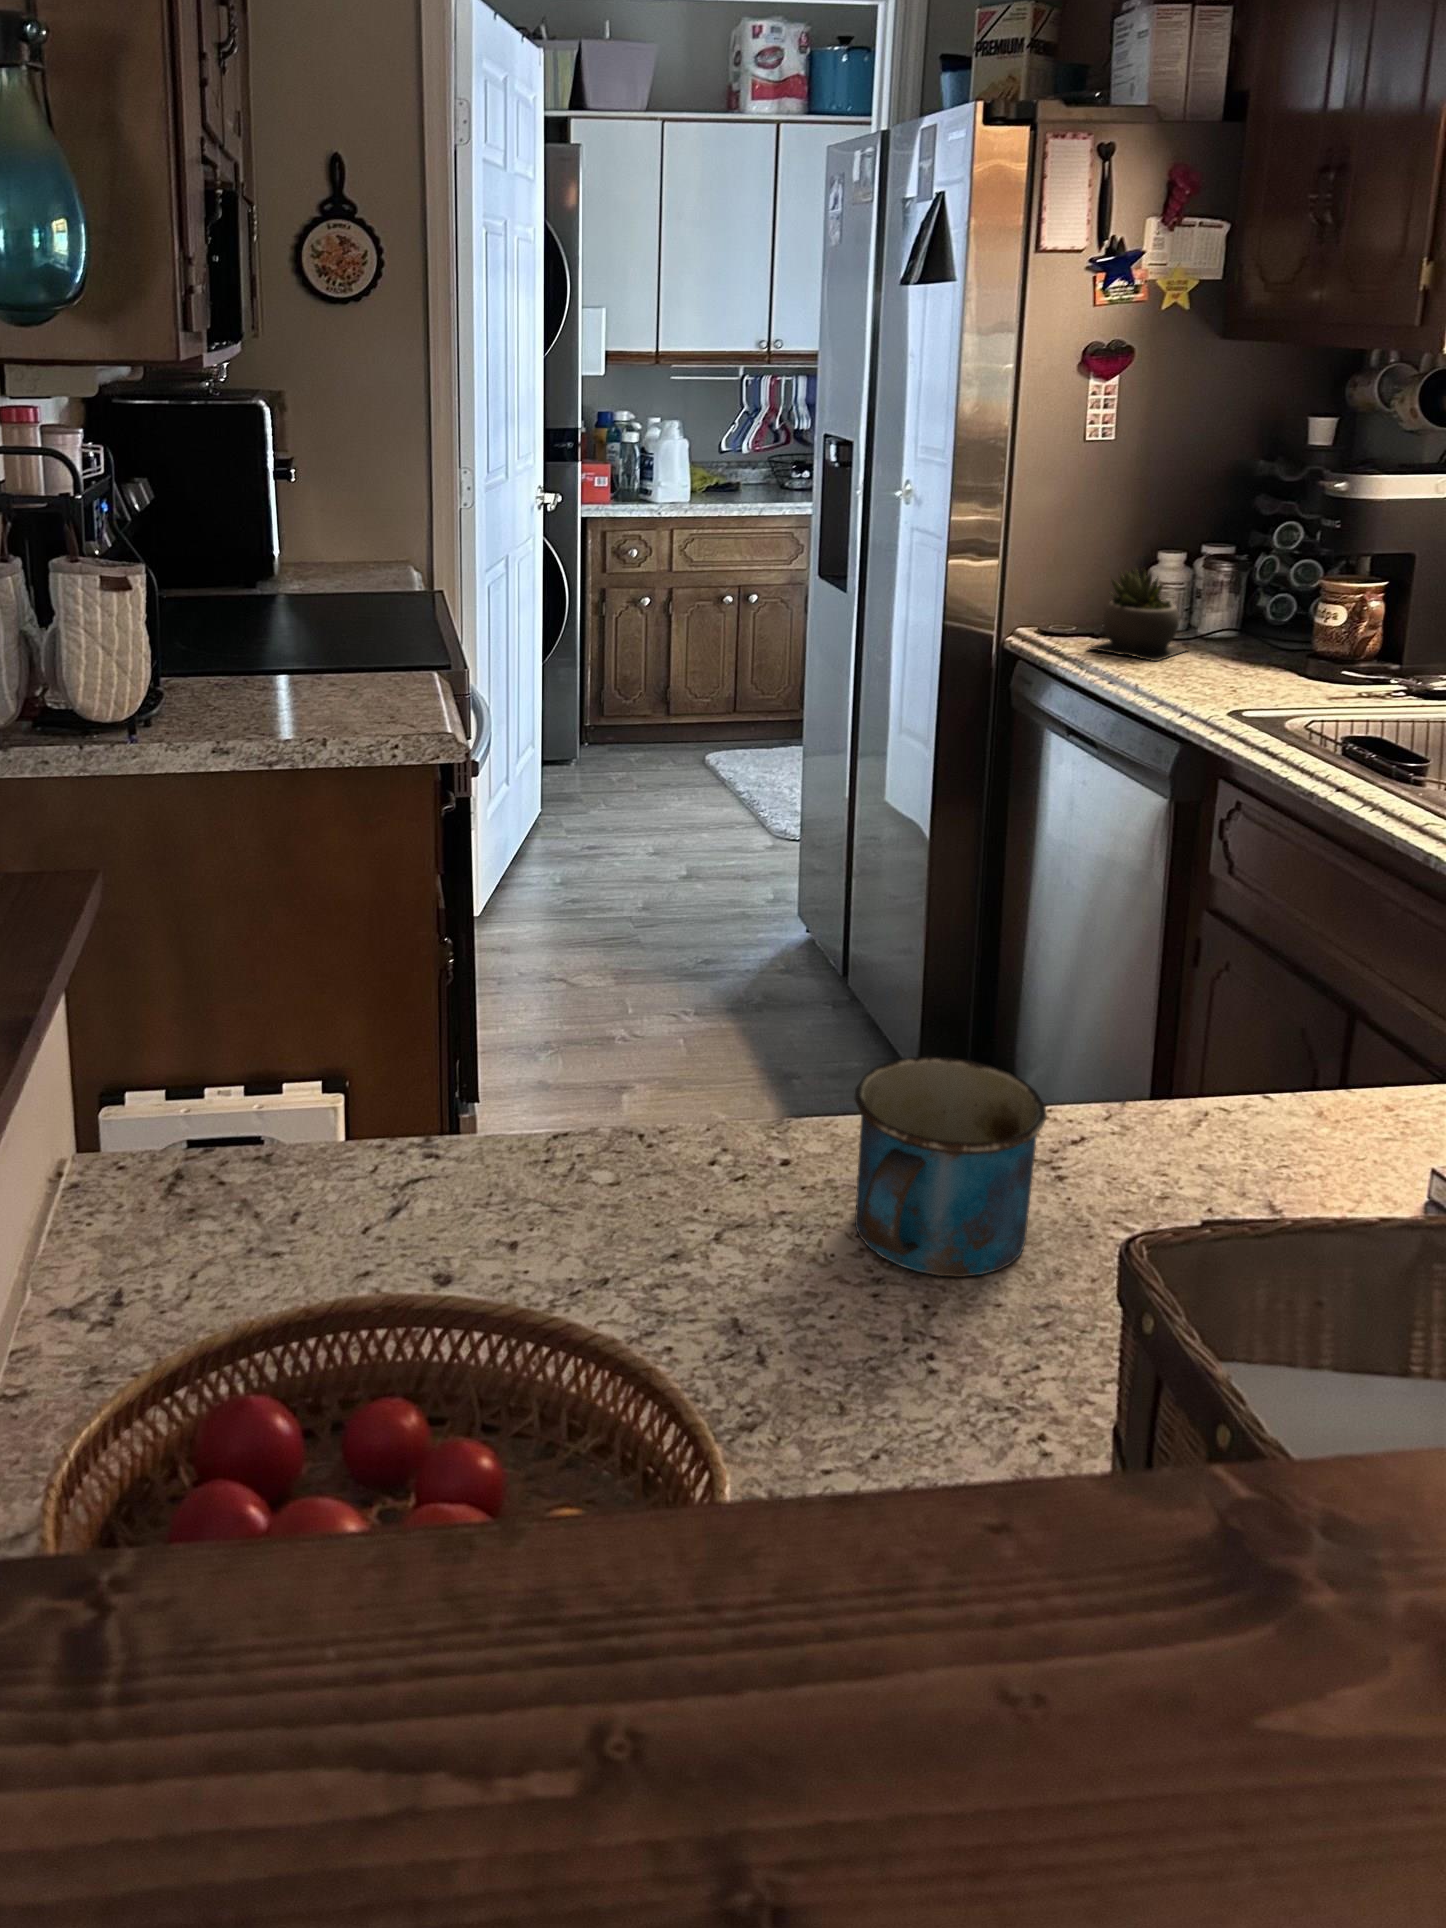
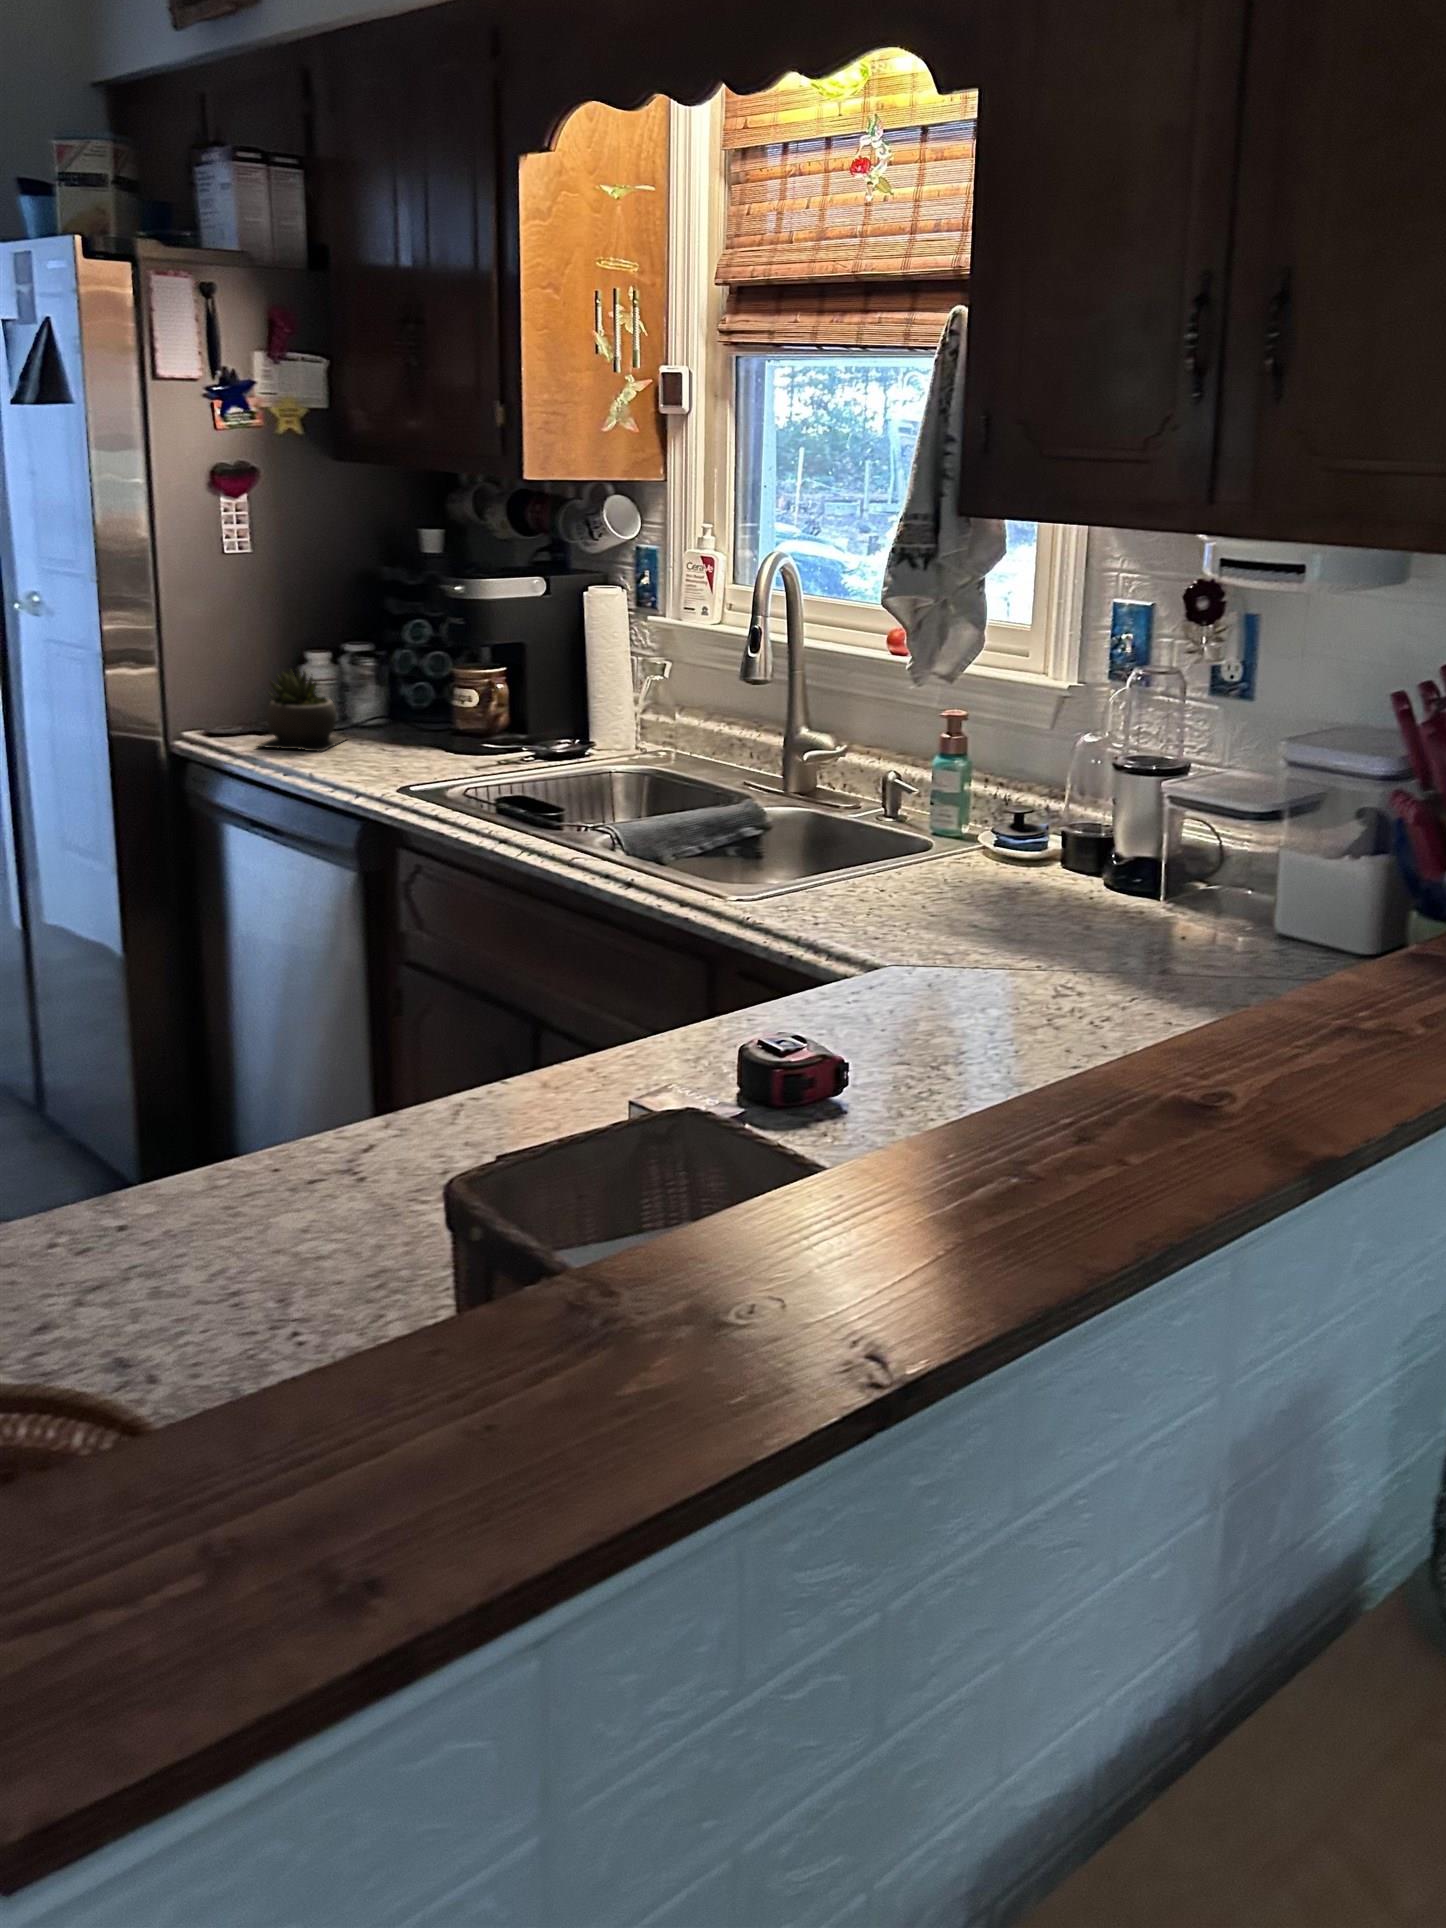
mug: present [854,1056,1047,1277] -> none [185,1095,353,1278]

